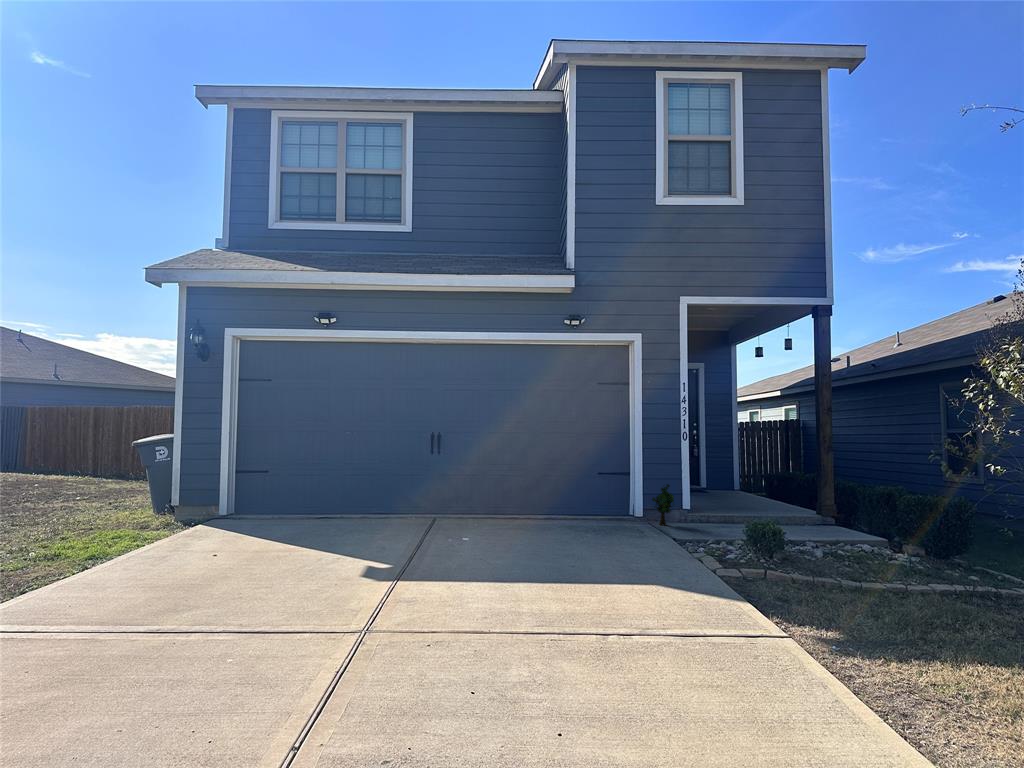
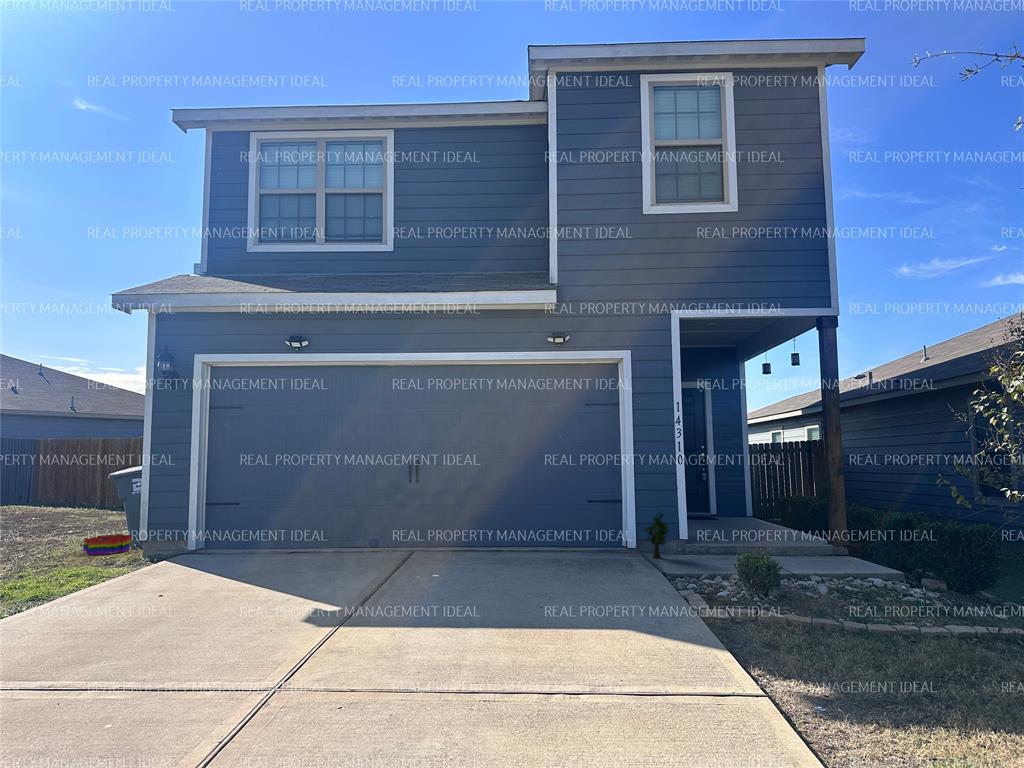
storage bin: none [119,499,164,518] -> present [83,534,131,555]

